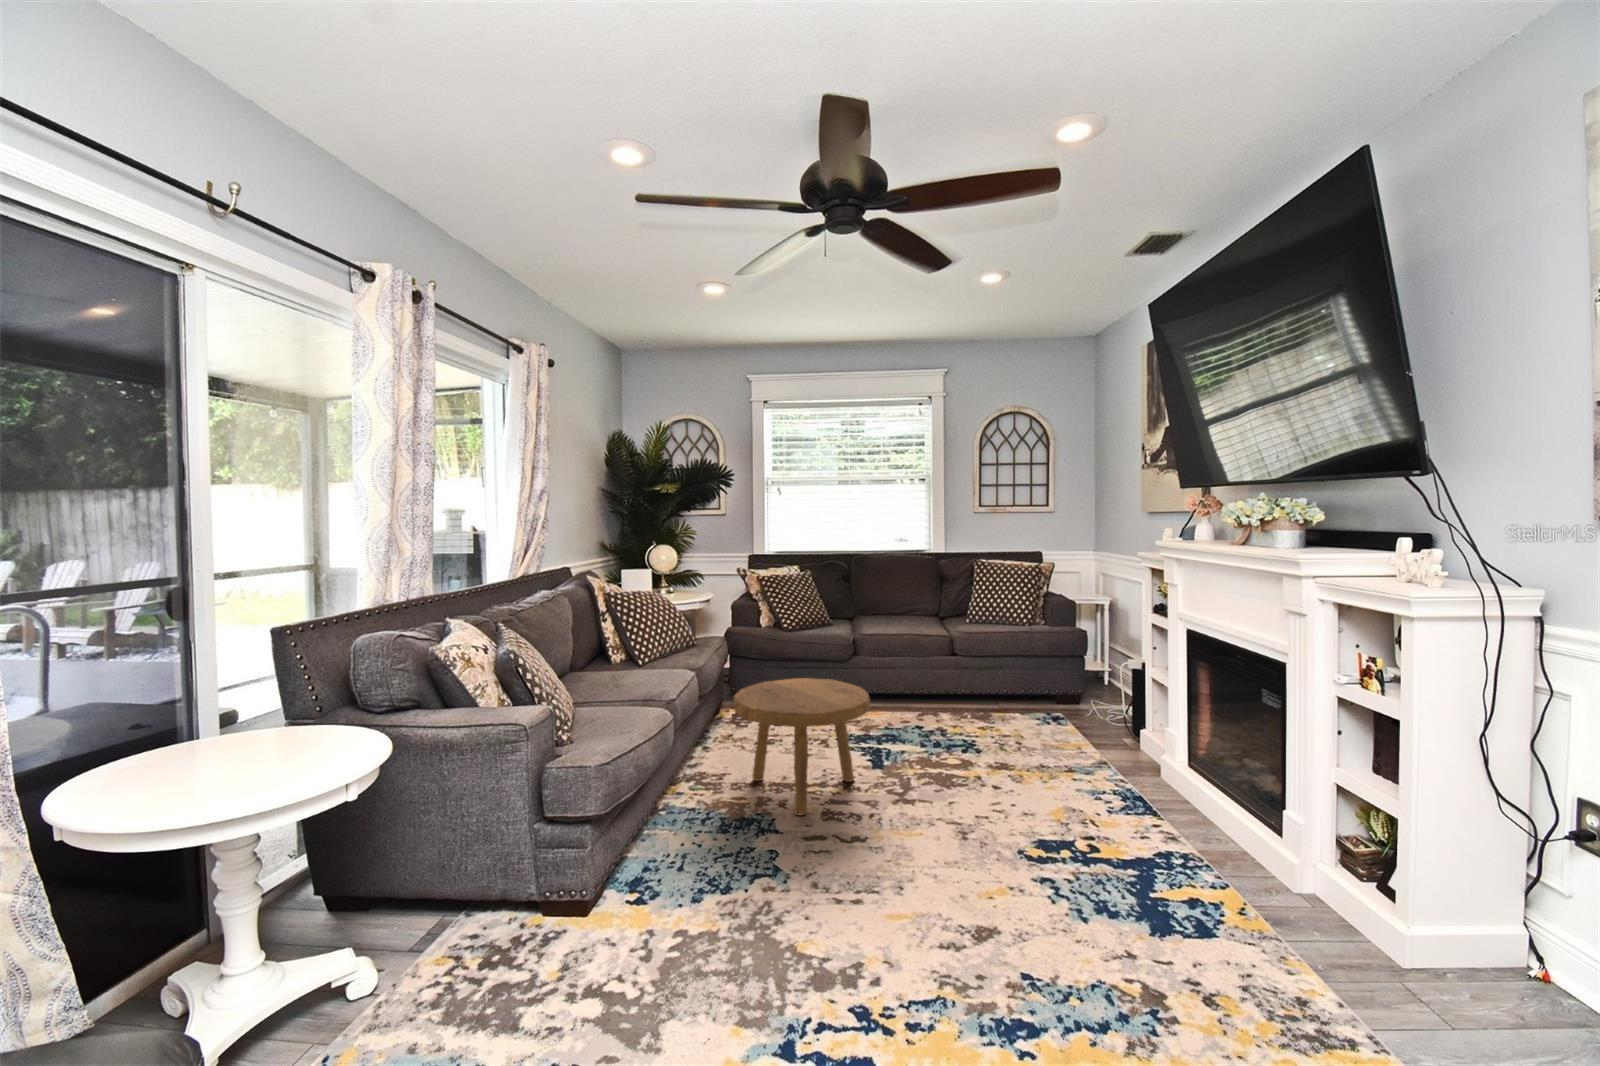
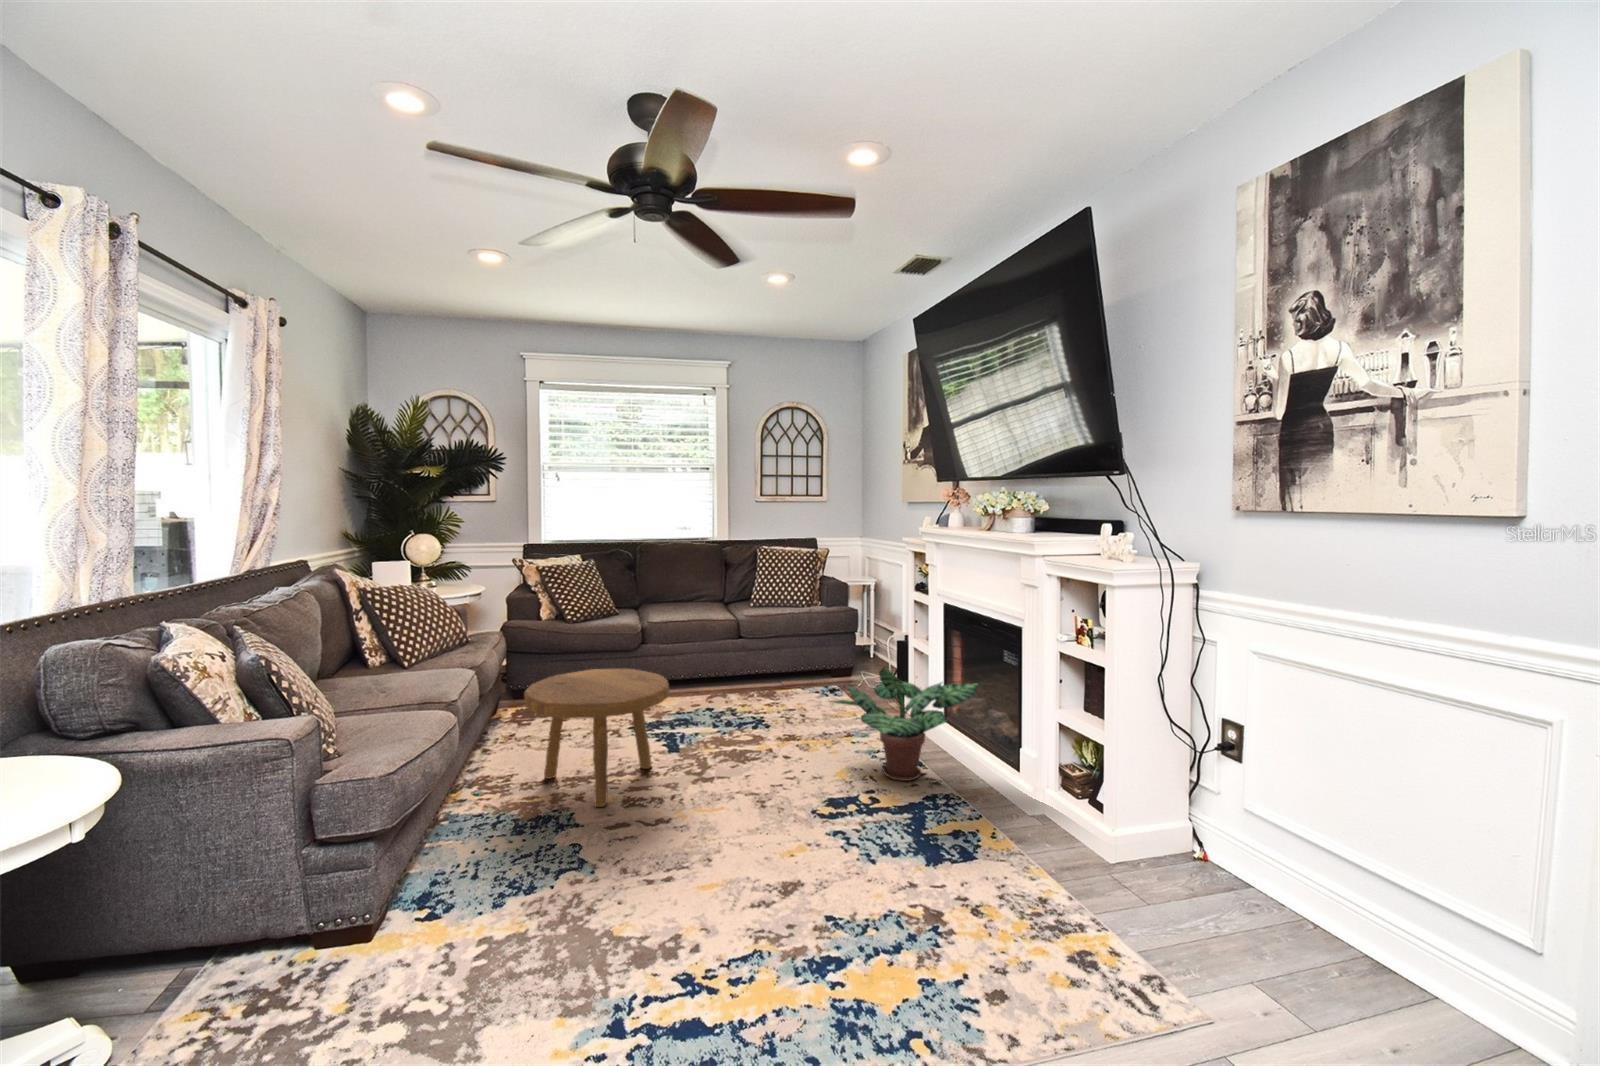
potted plant: none [1039,695,1228,829] -> present [832,667,978,781]

